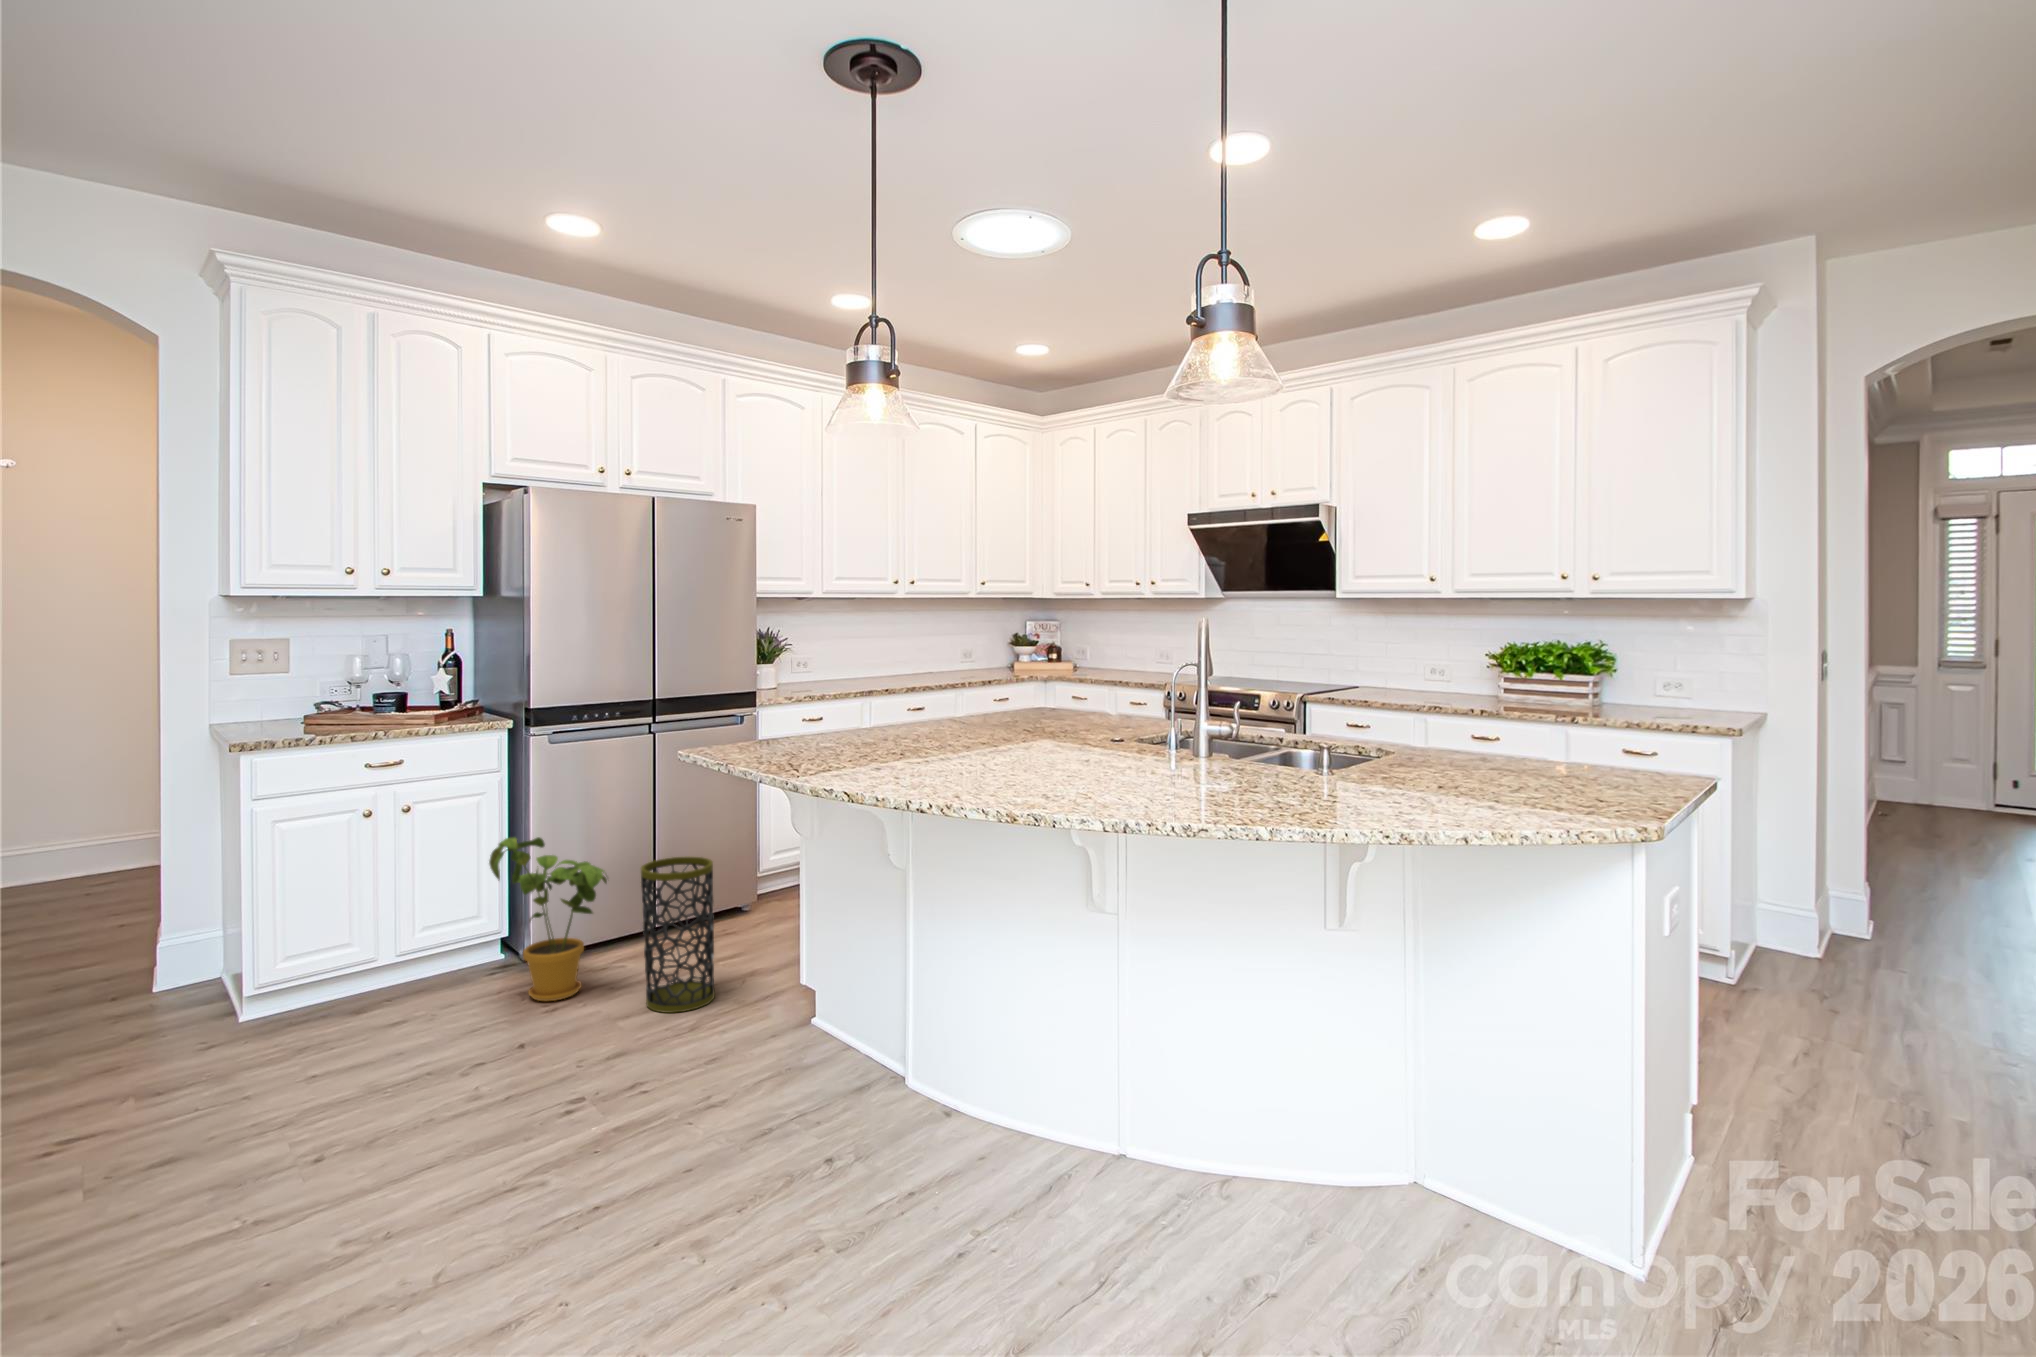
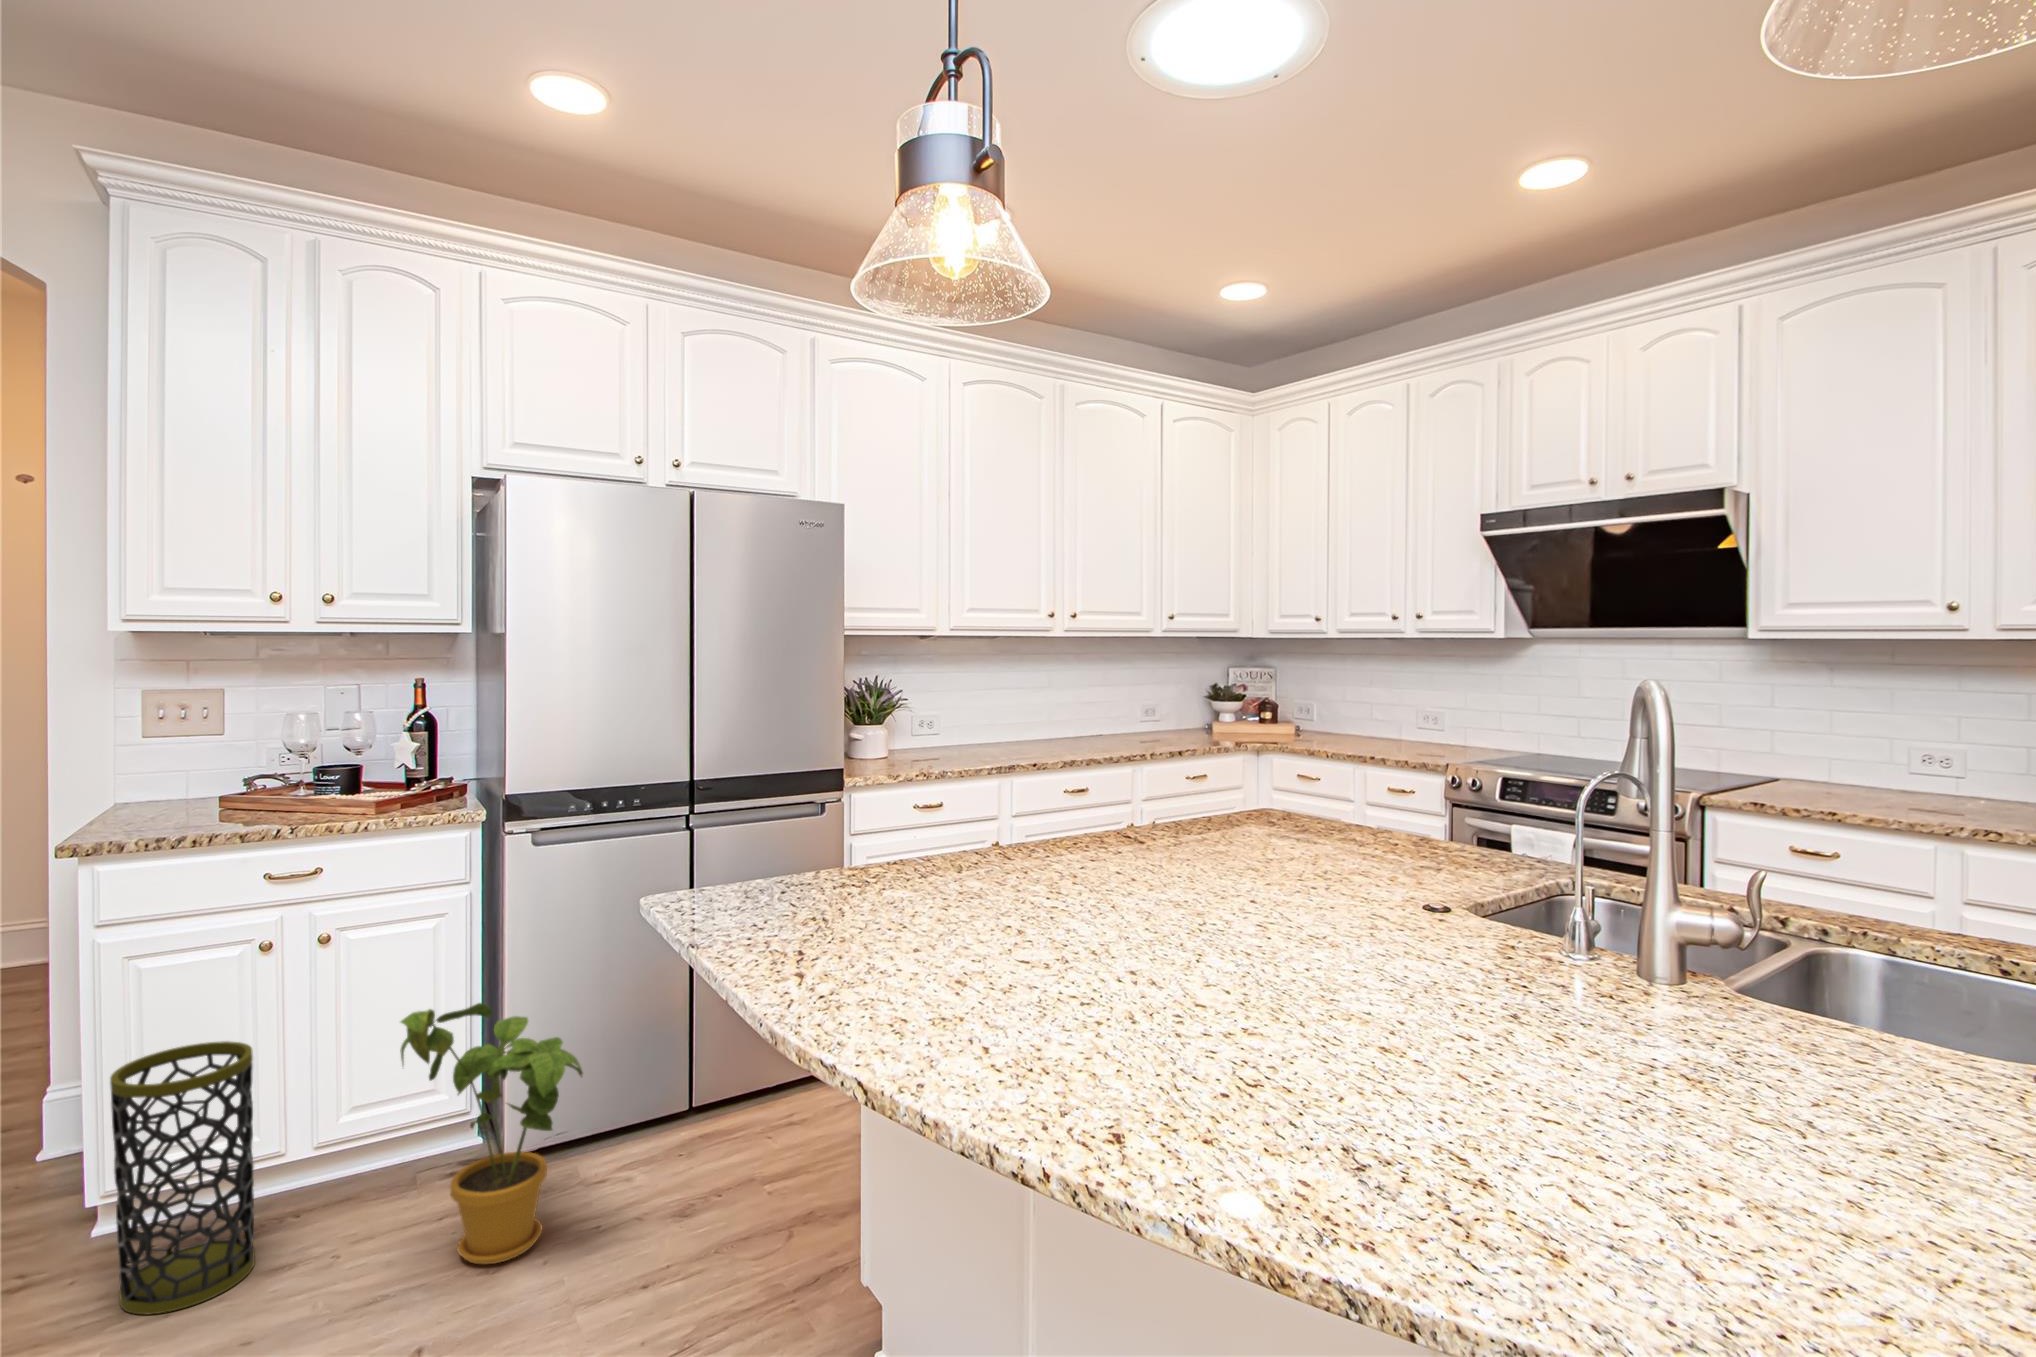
trash can: present [641,857,715,1013] -> present [110,1041,255,1315]

